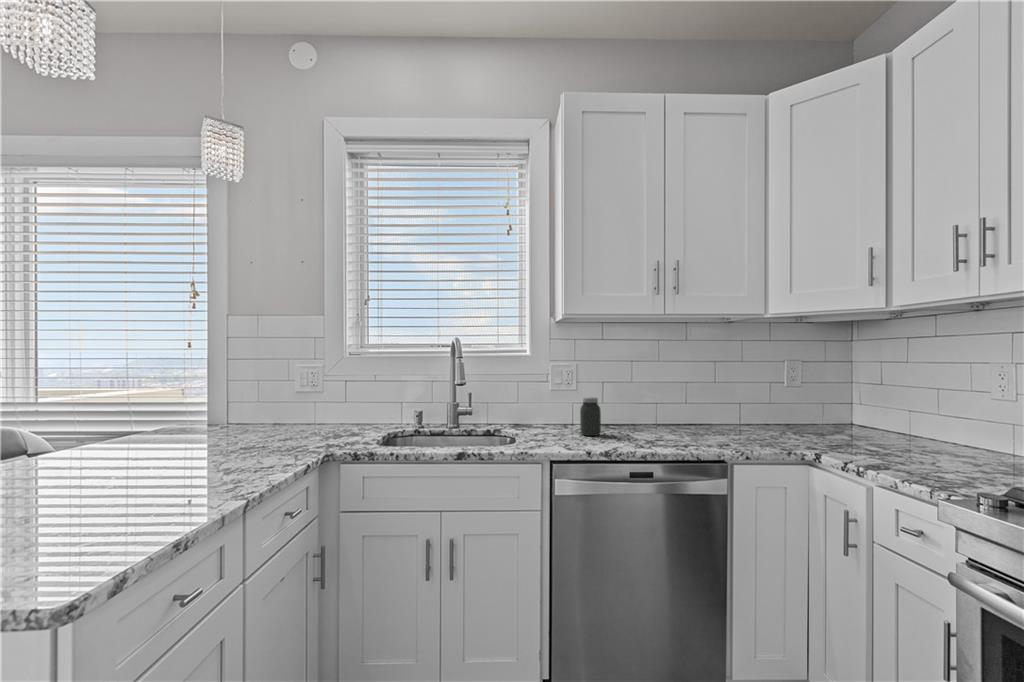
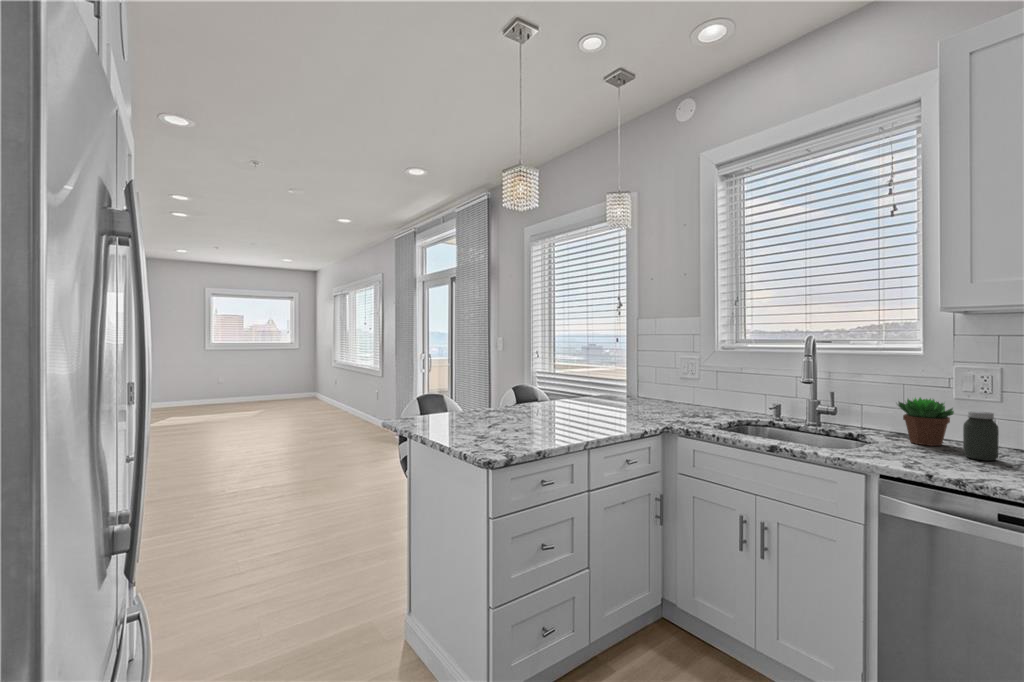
succulent plant: none [526,389,564,431] -> present [898,398,954,446]

